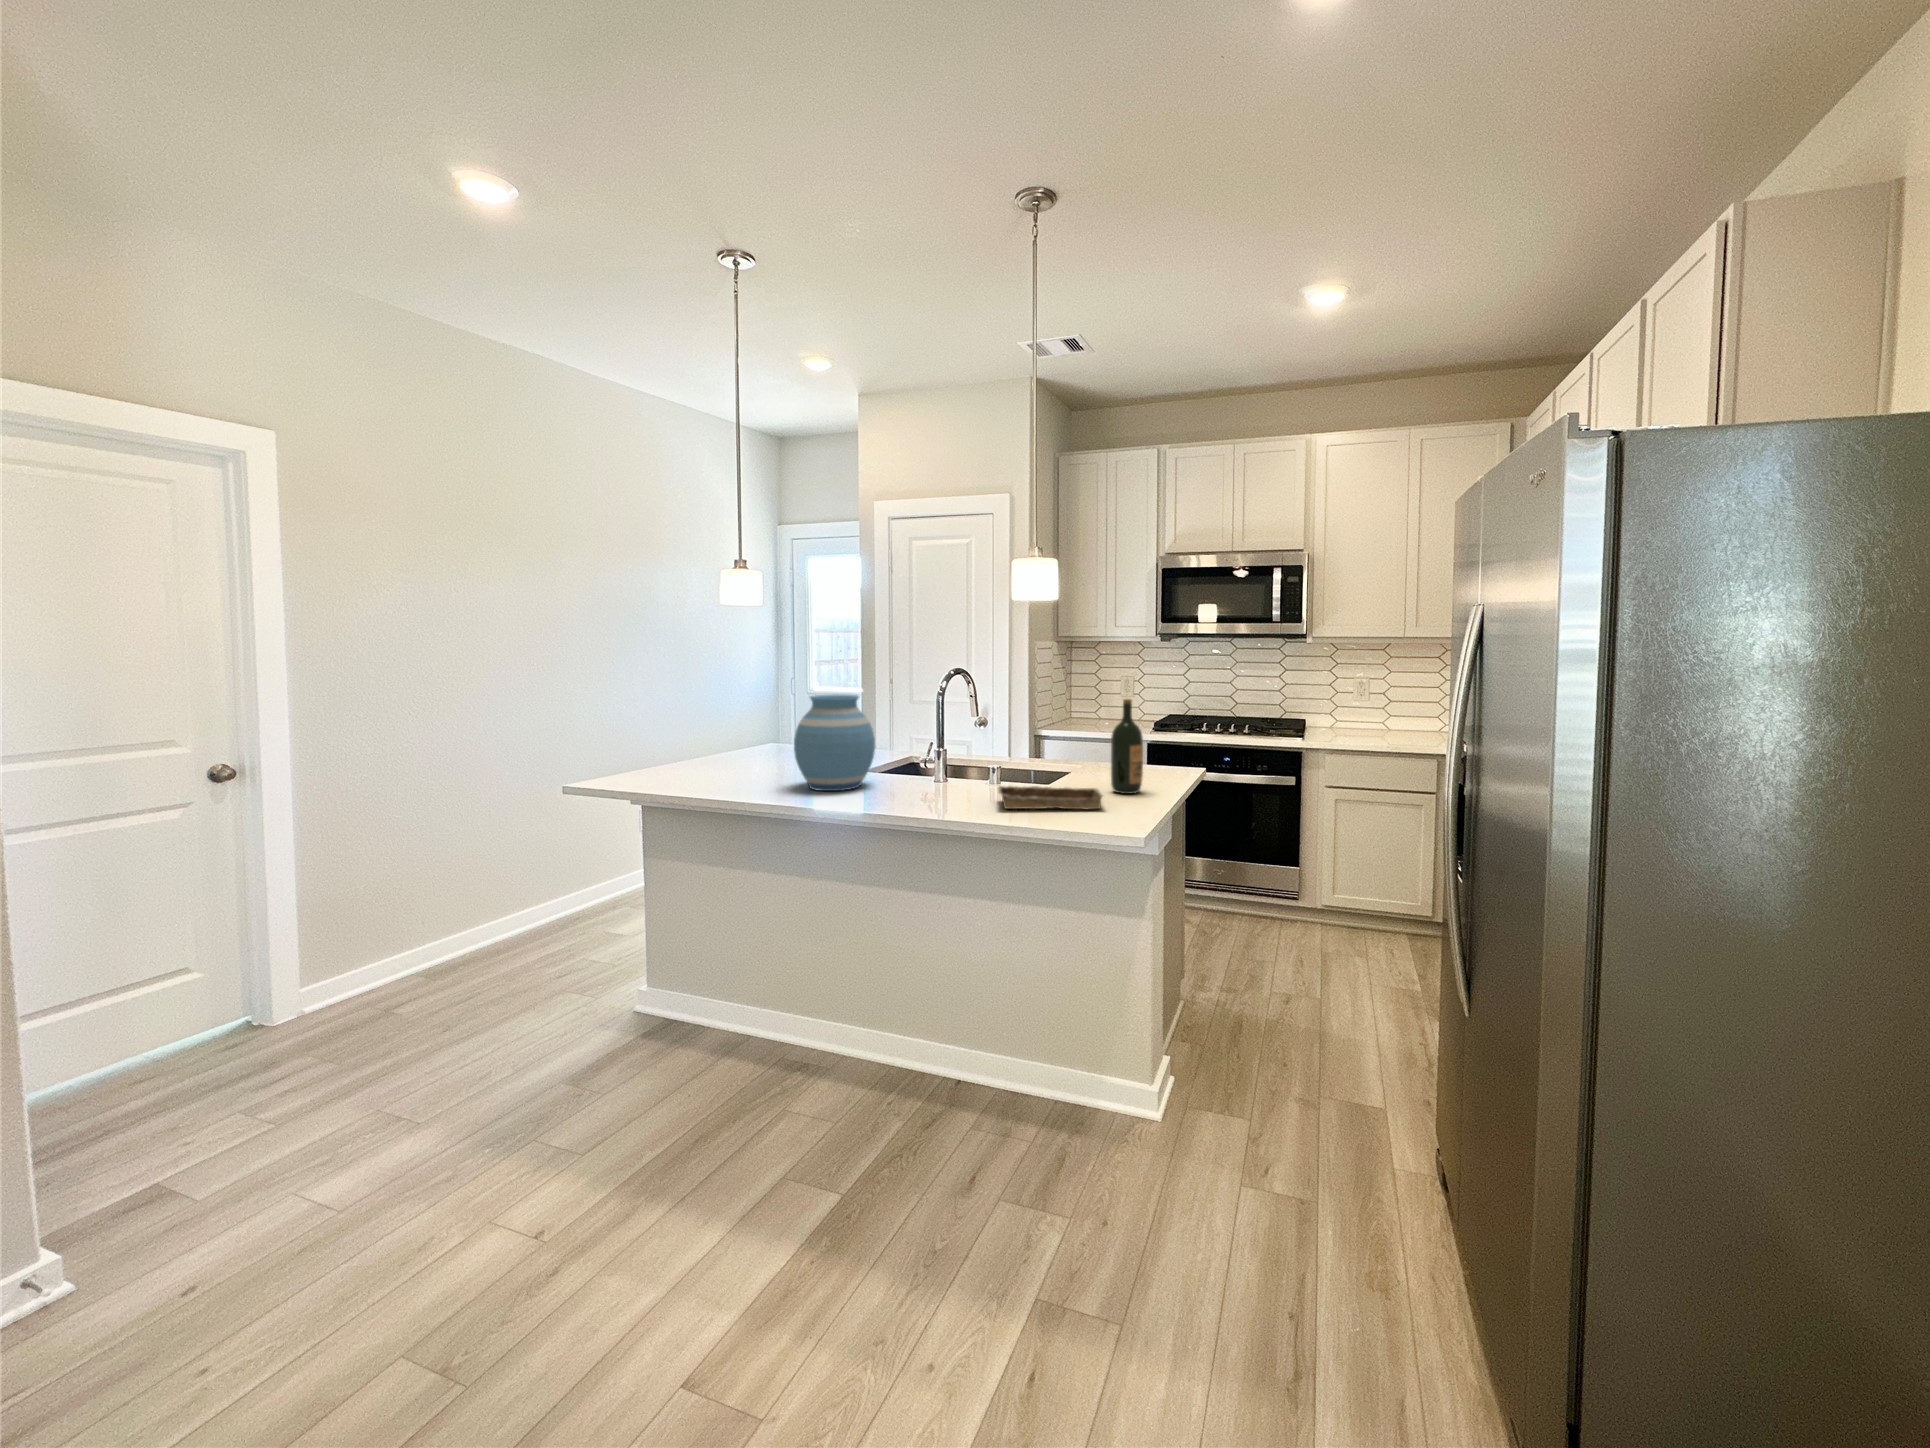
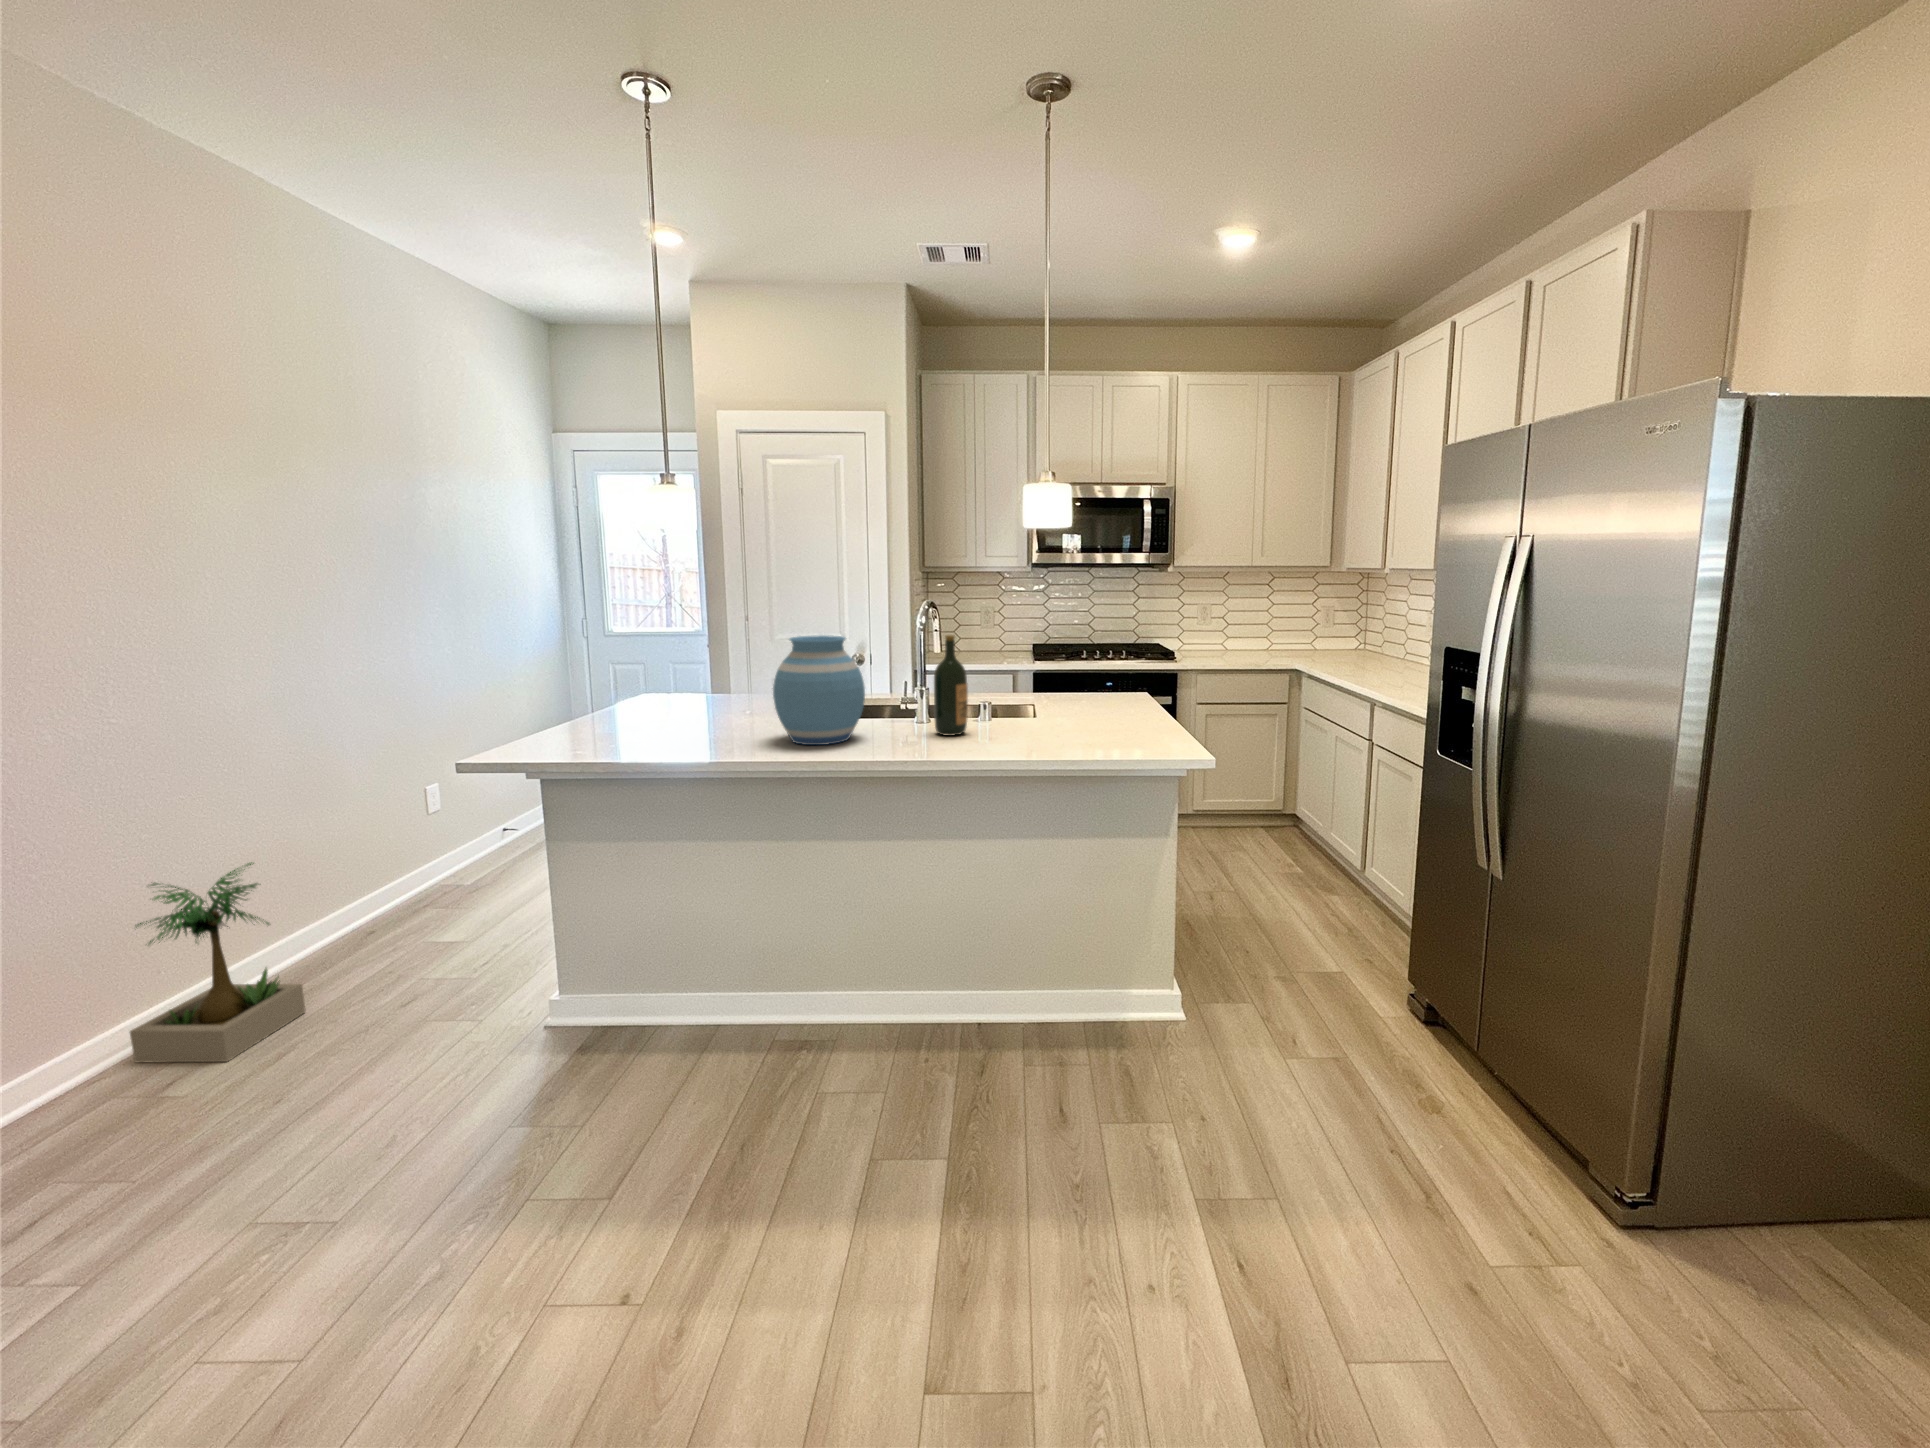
wine bottle: present [1111,699,1143,794] -> present [934,635,968,736]
tray: present [998,786,1103,809] -> none [1019,720,1136,747]
potted plant: none [400,847,508,994] -> present [130,862,305,1063]

